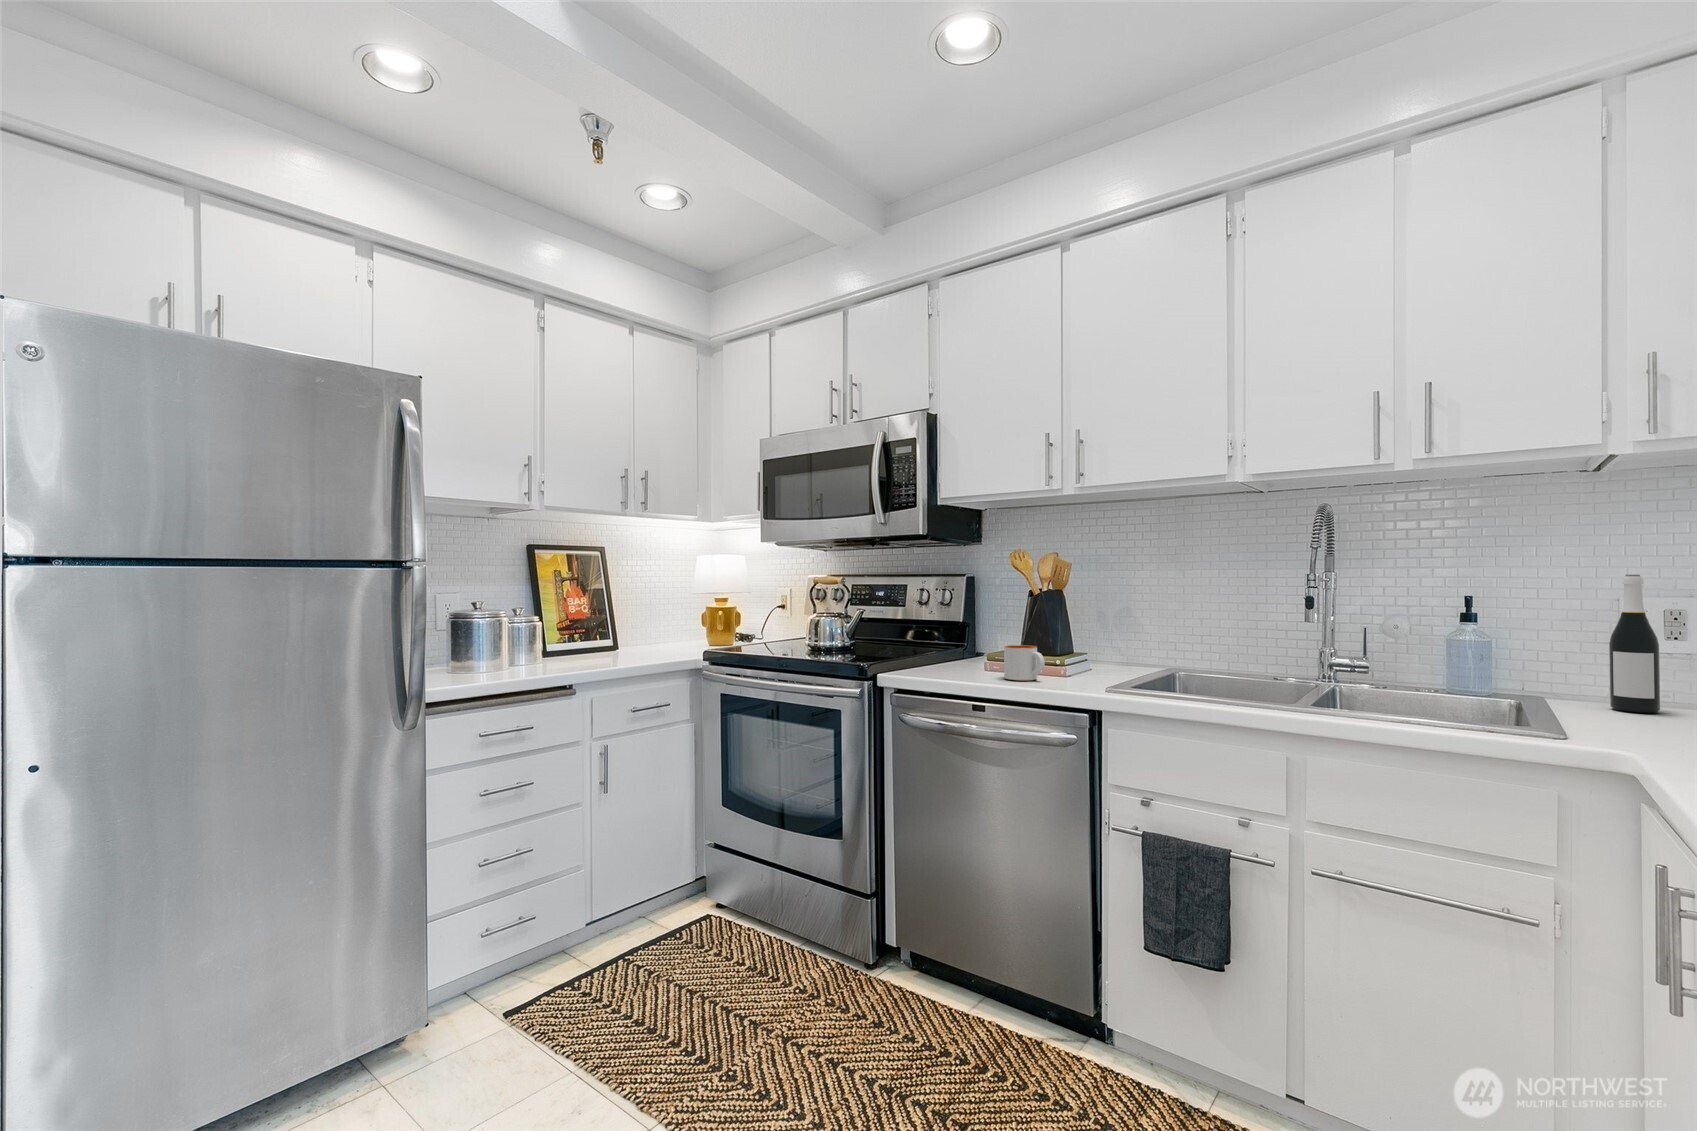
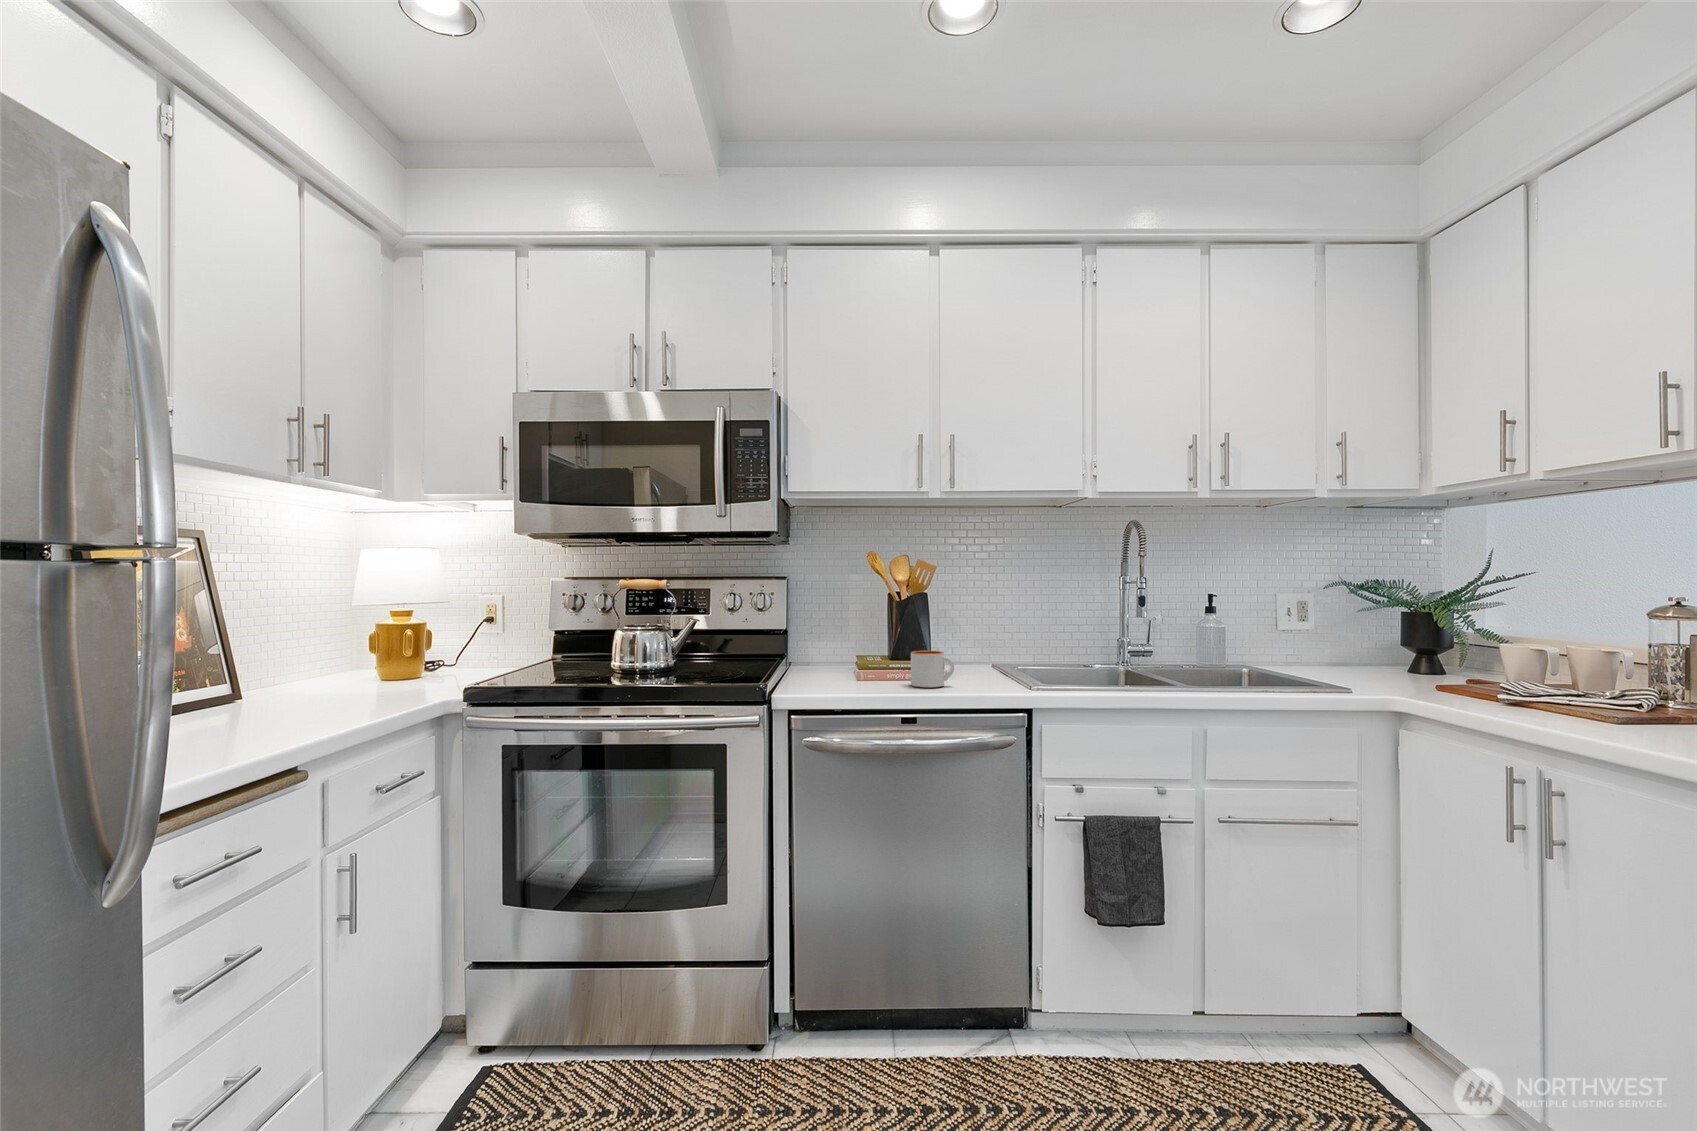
wine bottle: present [1609,575,1660,713] -> none [1292,578,1320,670]

